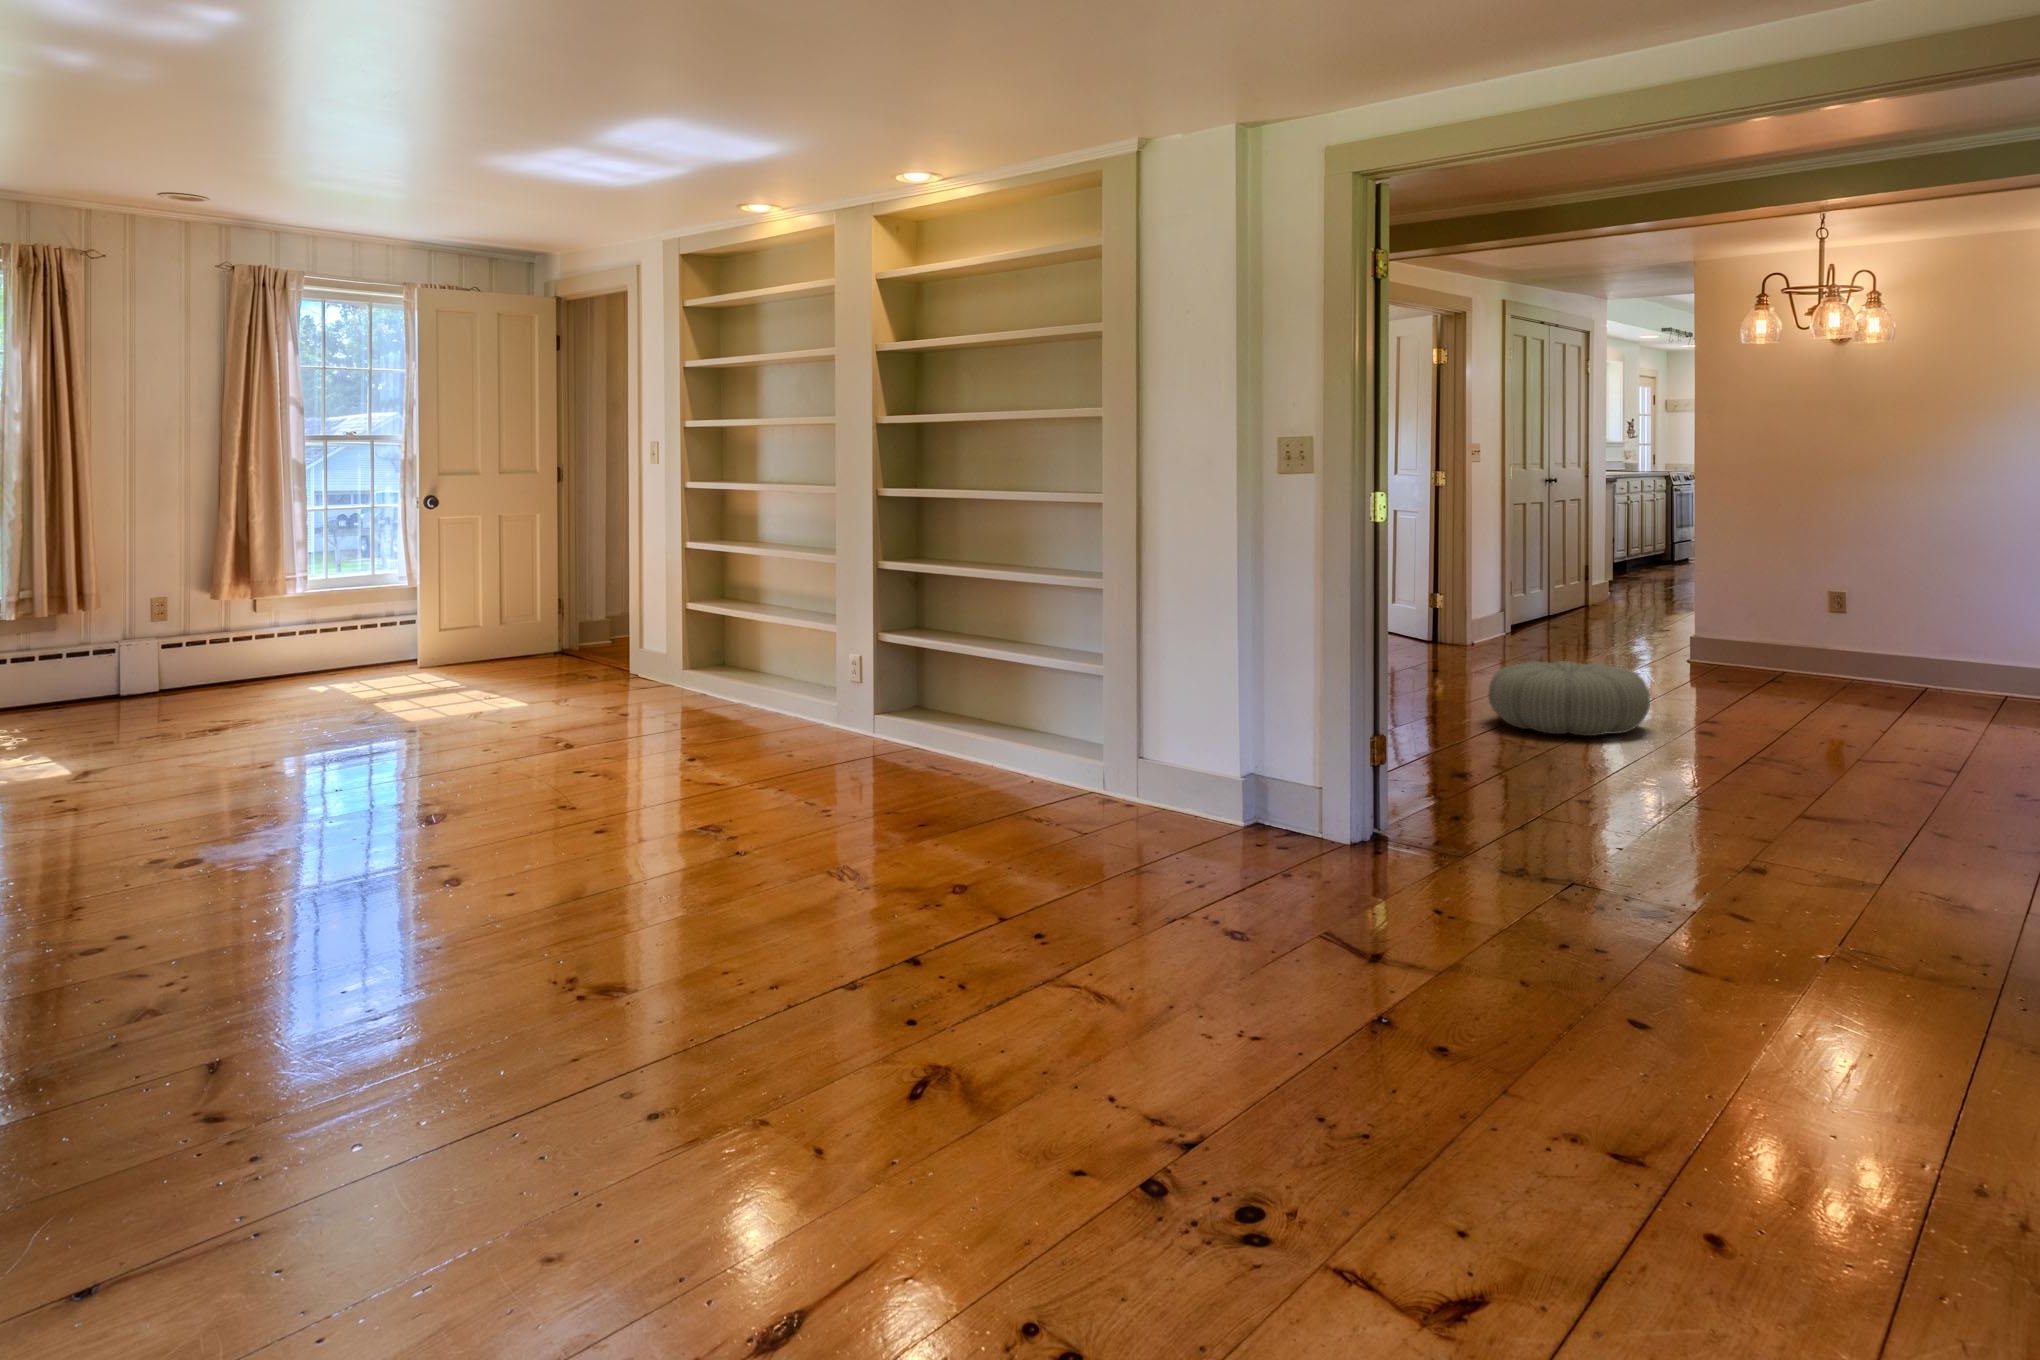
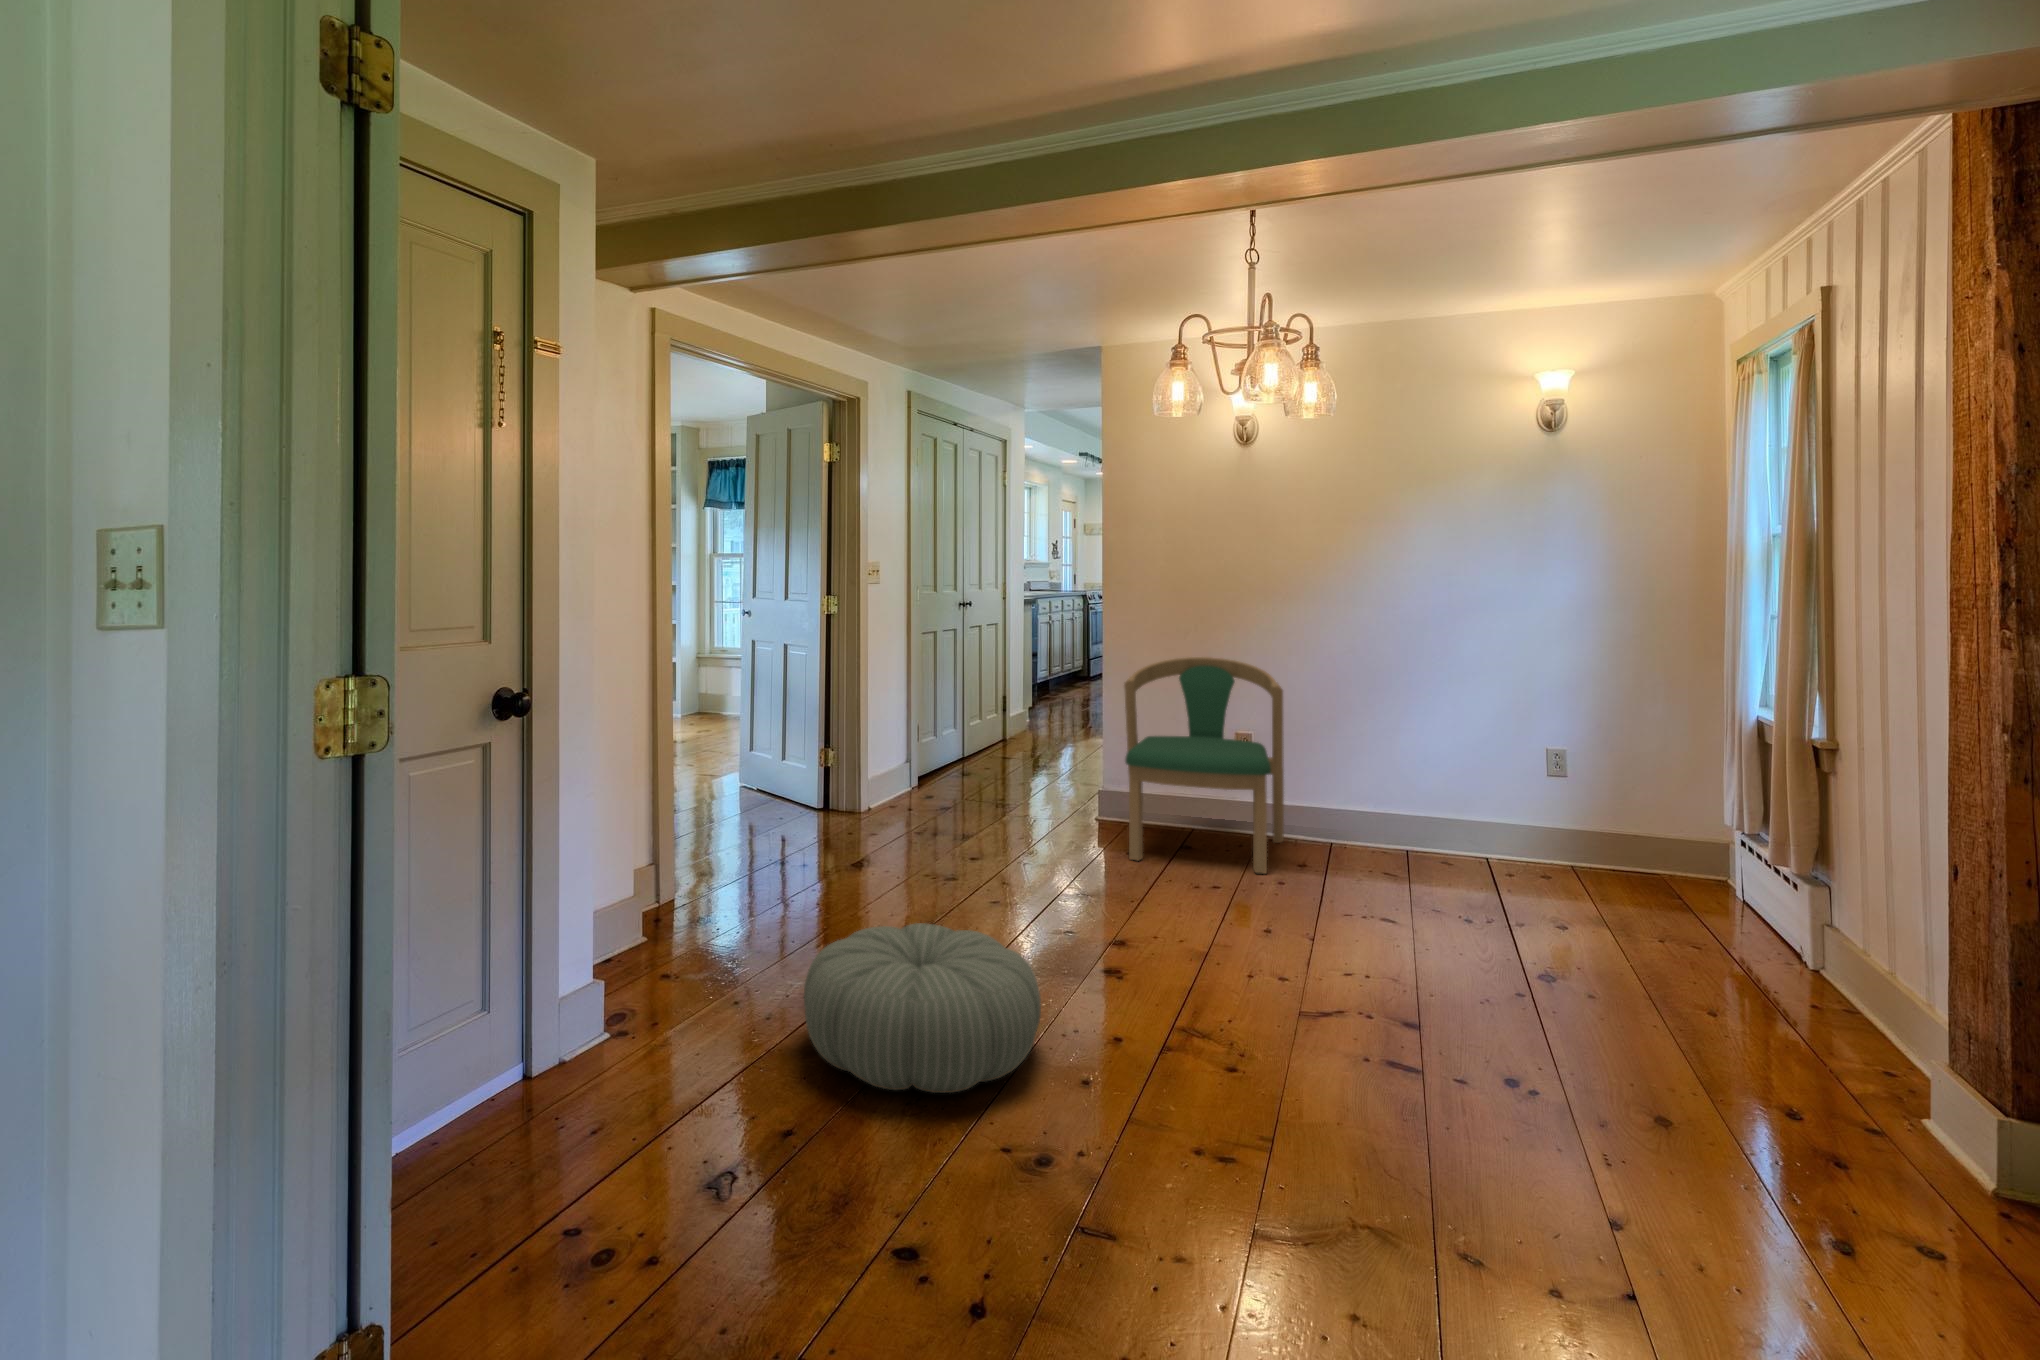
dining chair: none [1713,512,1869,676] -> present [1124,657,1284,874]

